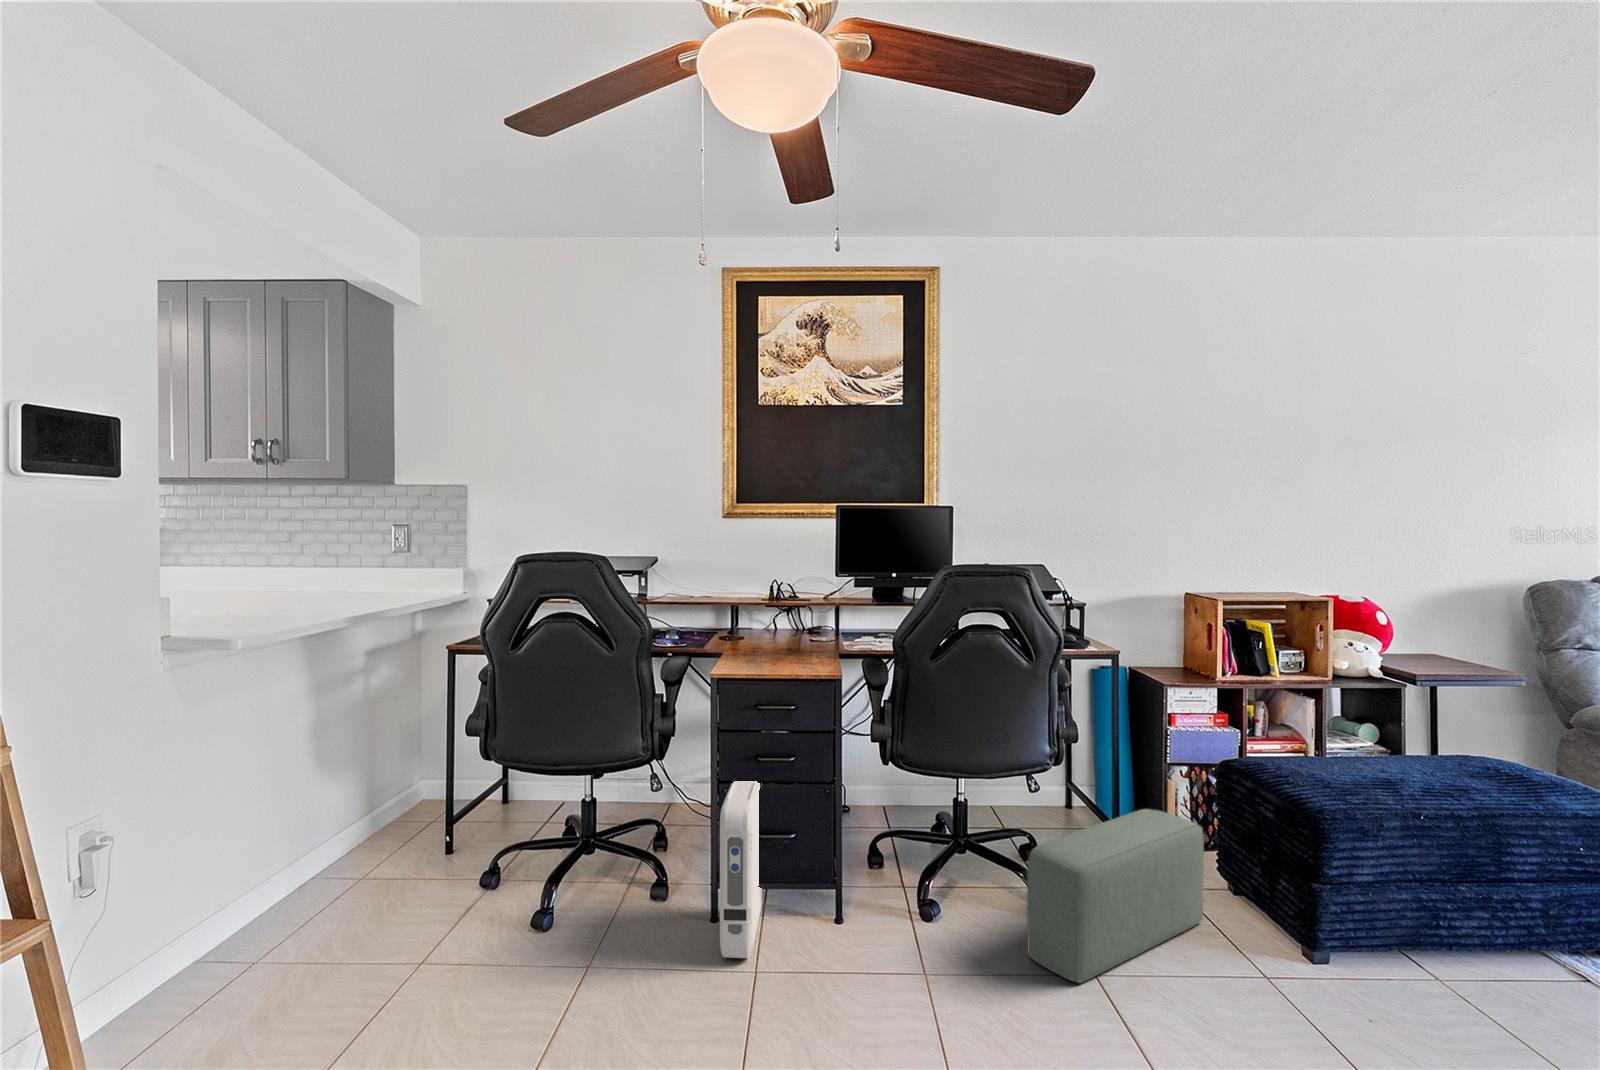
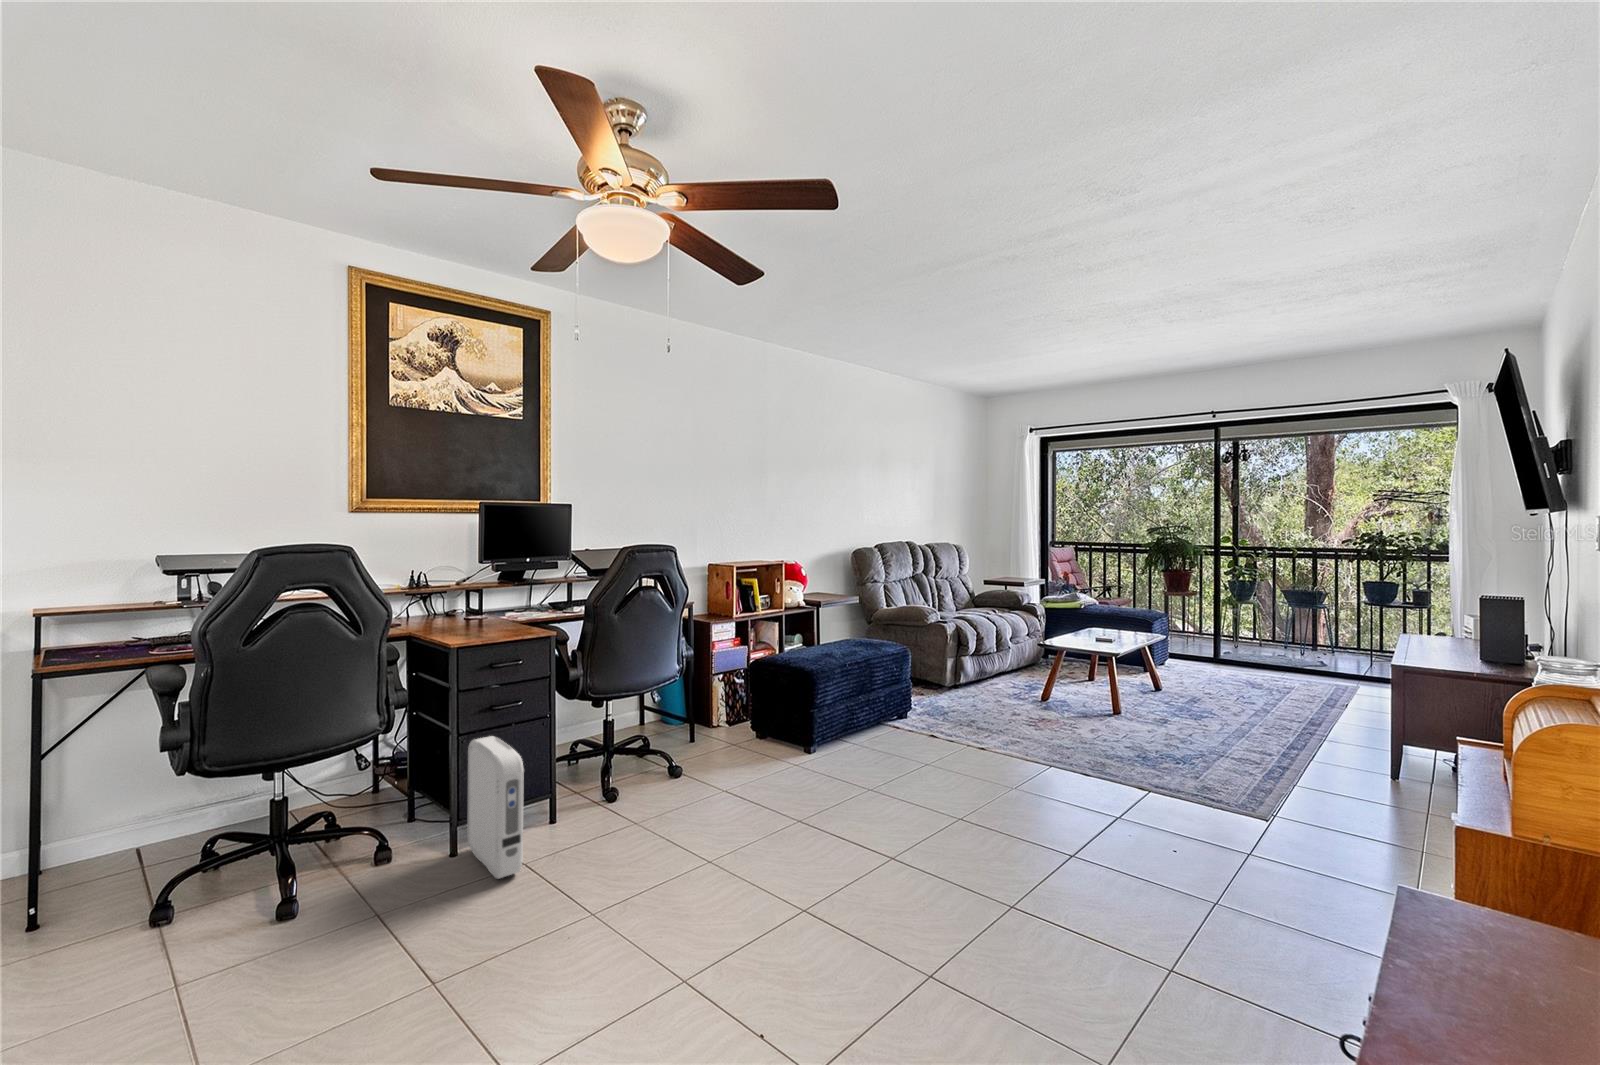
pouf: present [1027,809,1204,983] -> none [692,701,762,810]

